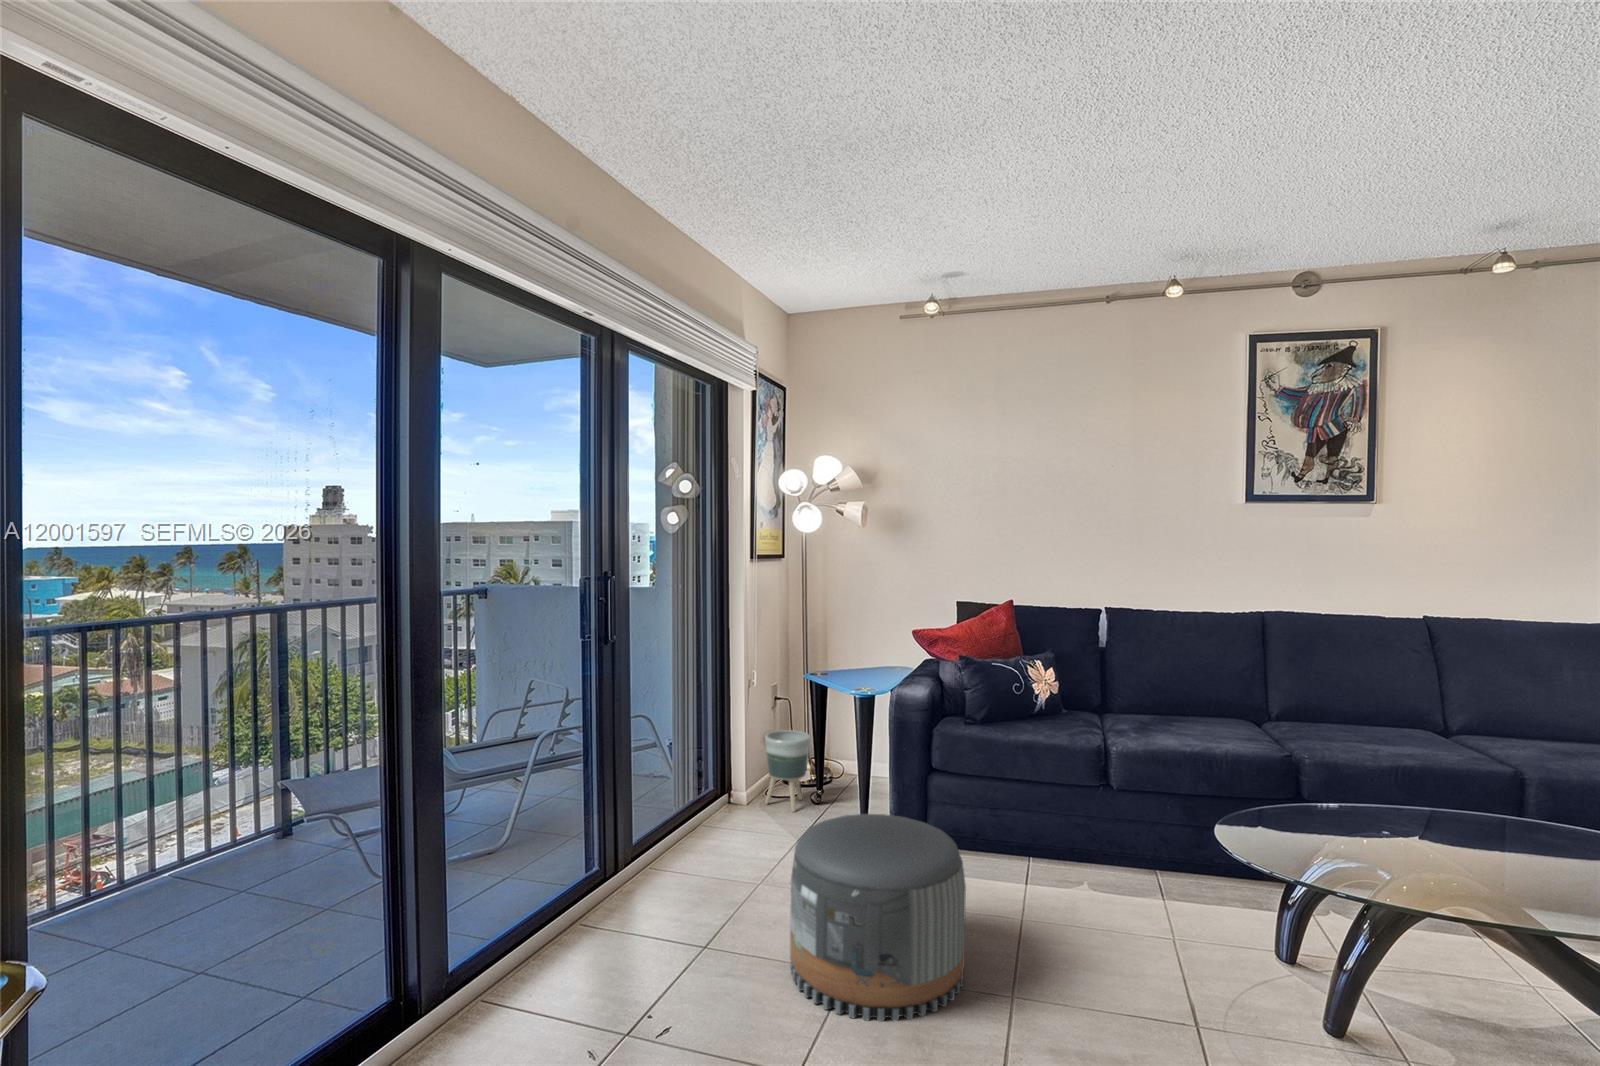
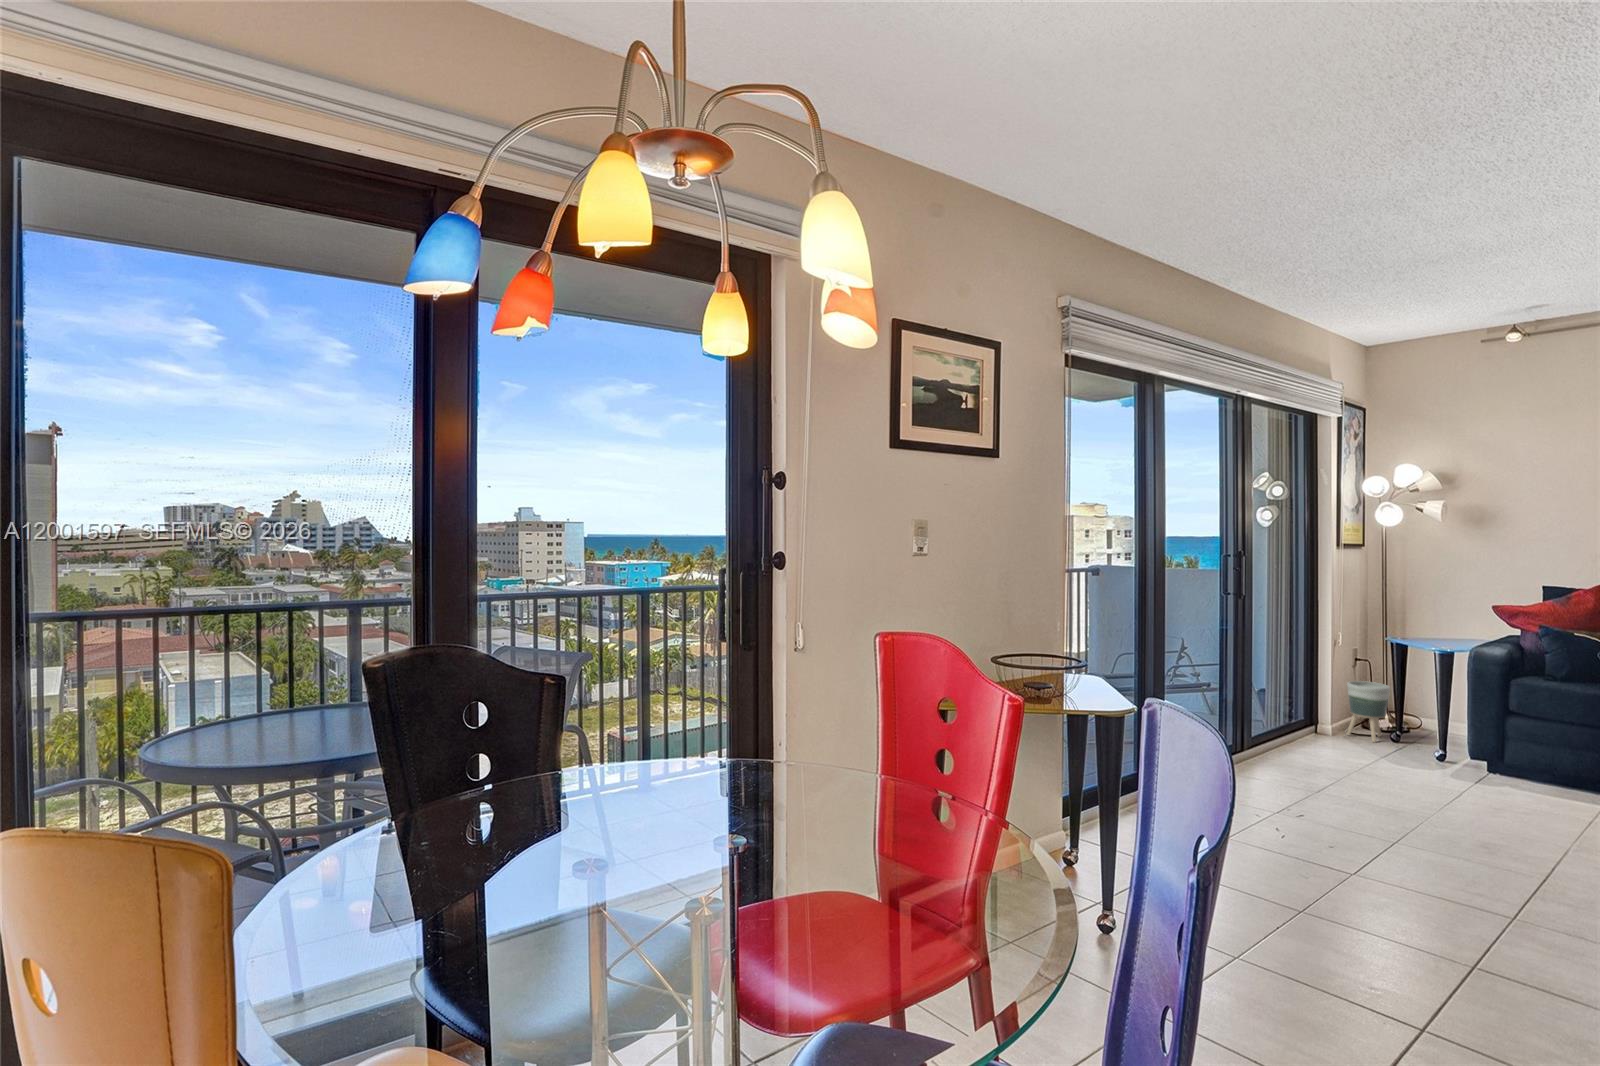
pouf: present [790,814,966,1022] -> none [1383,720,1530,840]

